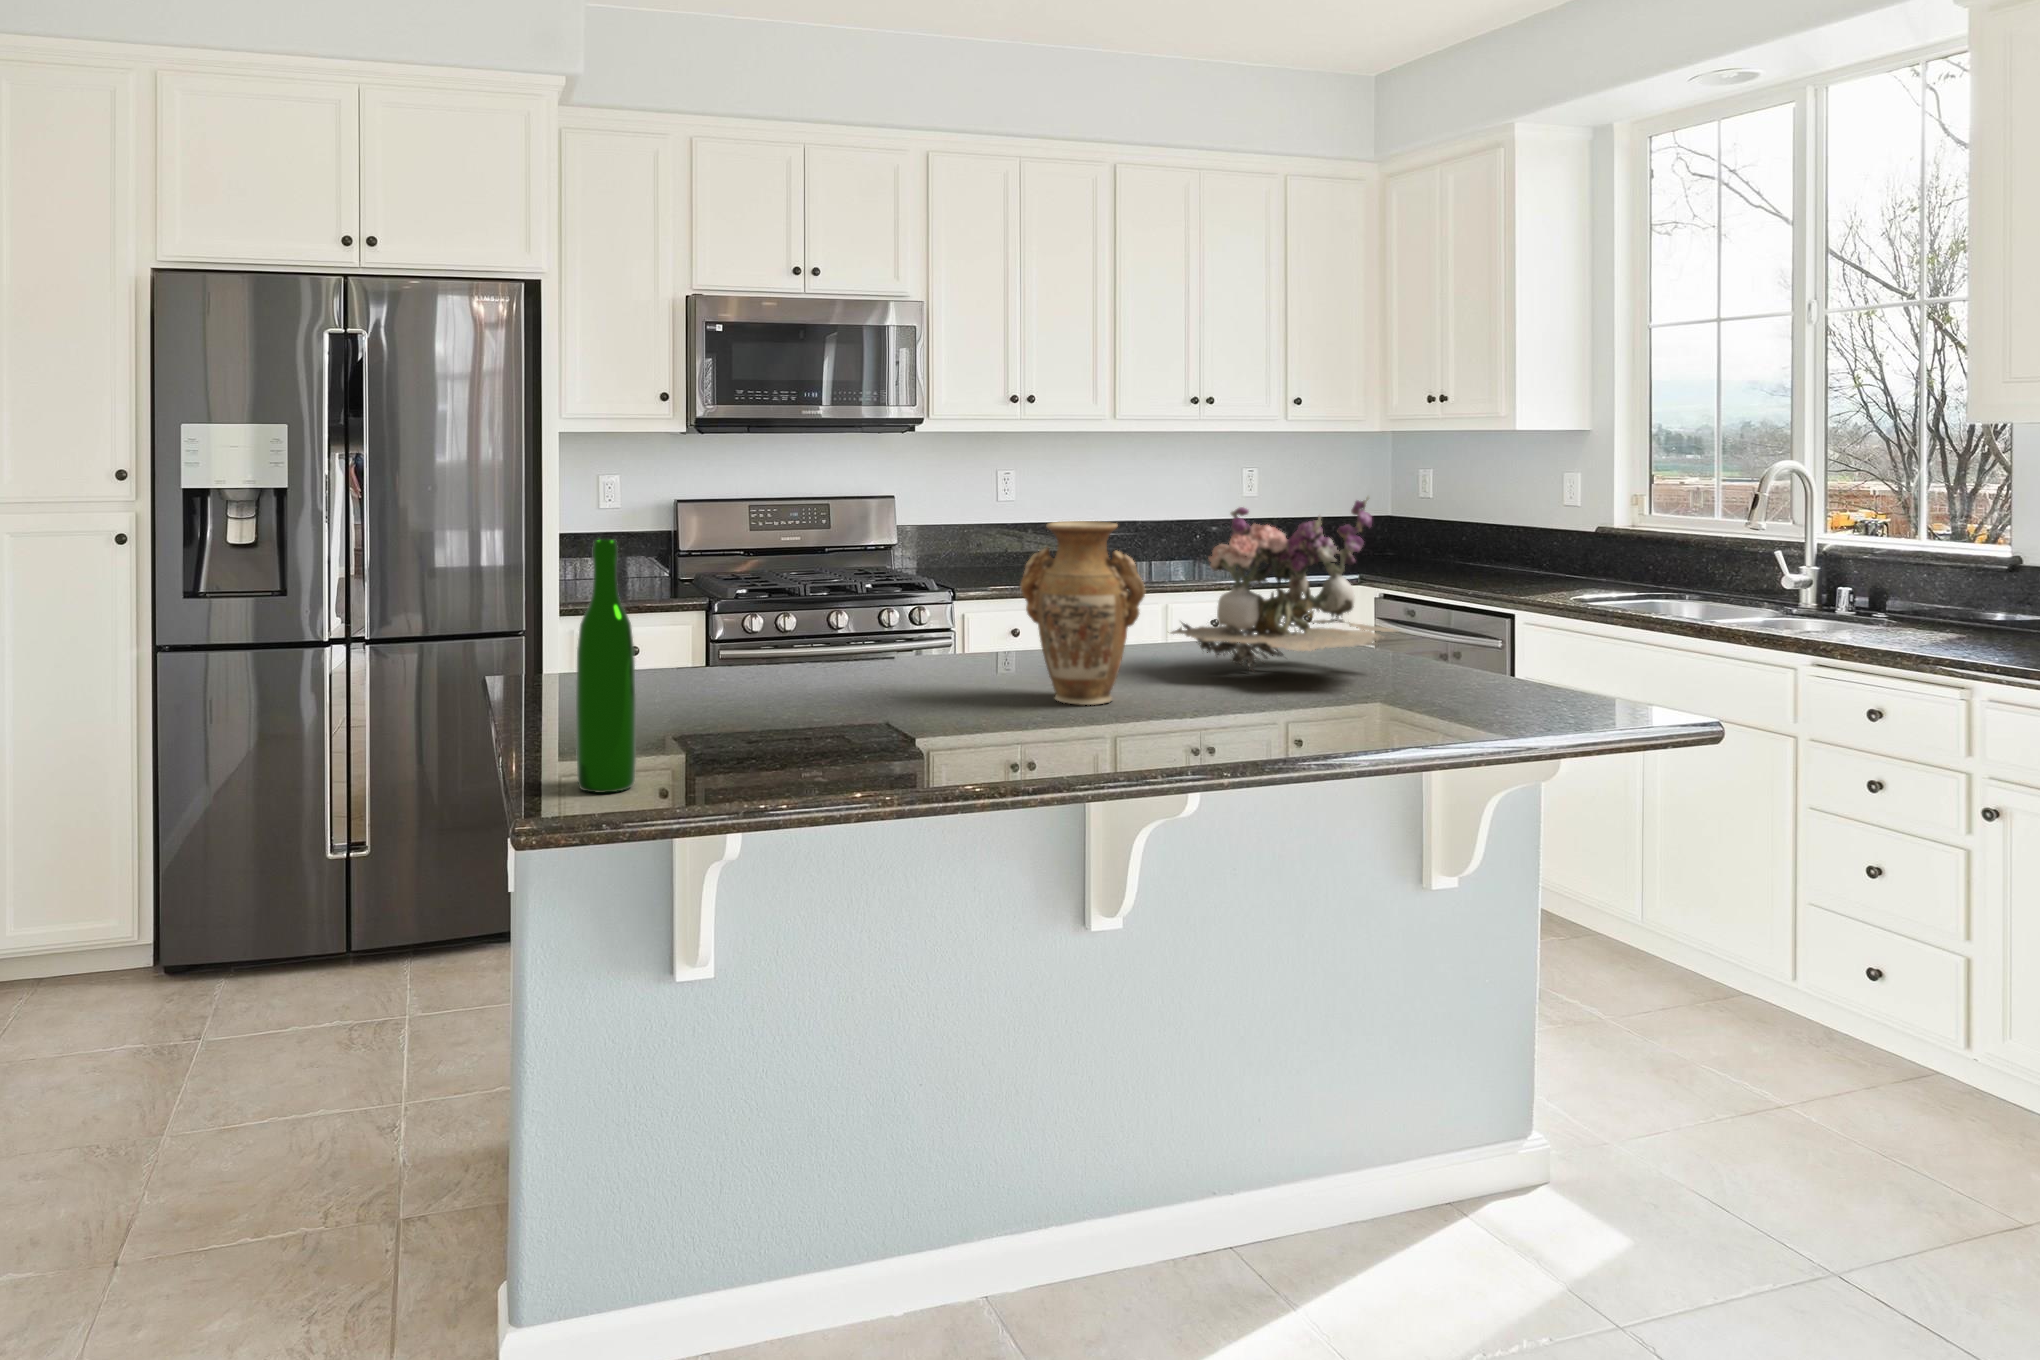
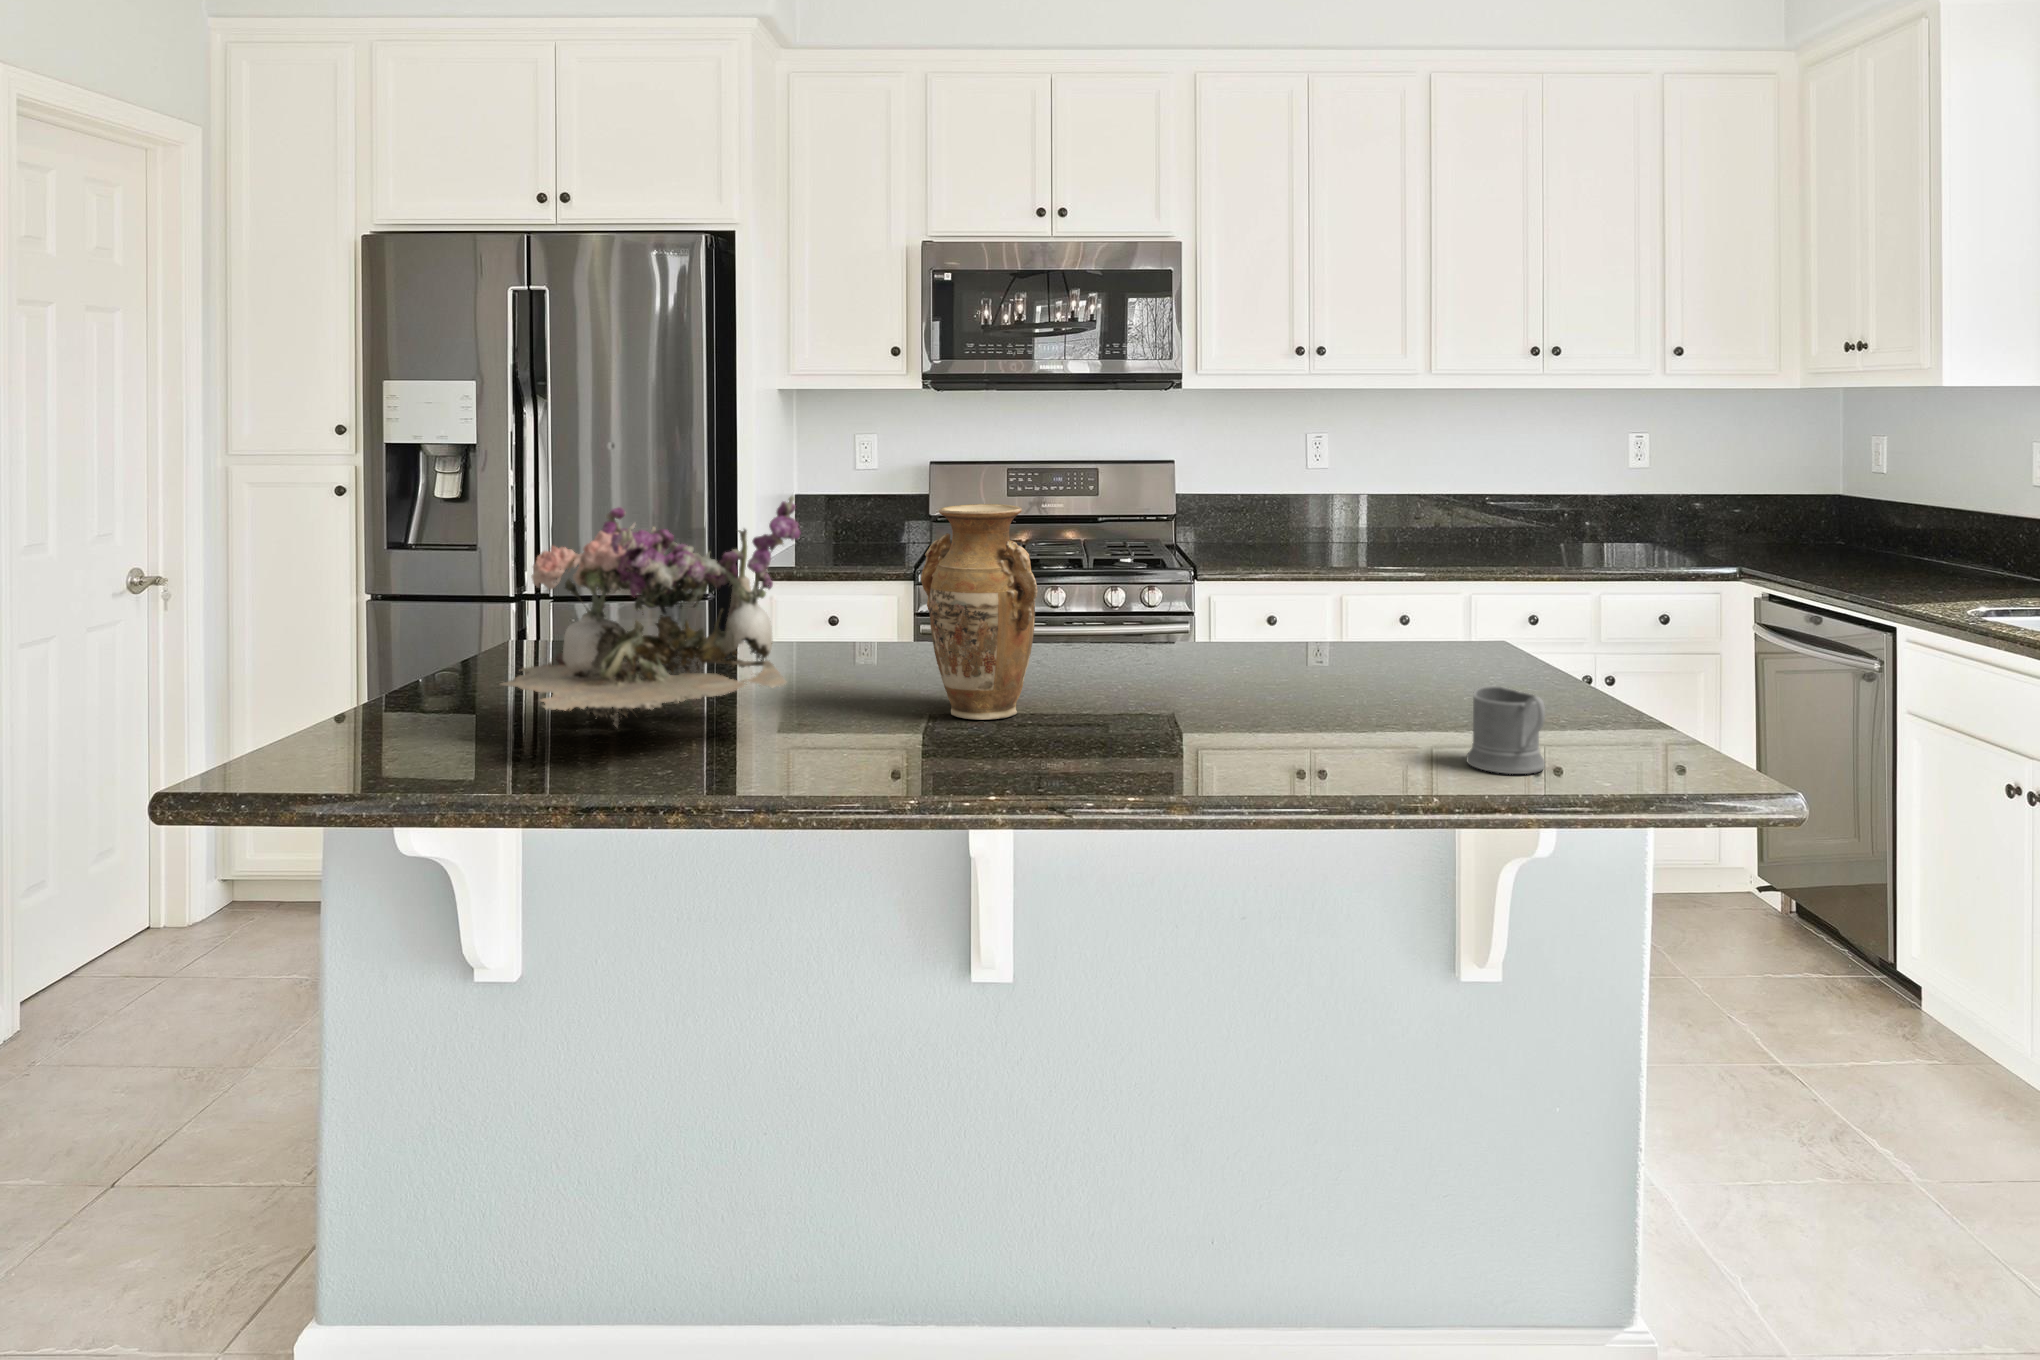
flower arrangement: present [1171,496,1398,670] -> present [500,496,801,729]
wine bottle: present [576,539,636,793] -> none [275,518,342,782]
mug: none [1495,649,1574,713] -> present [1466,686,1545,774]

